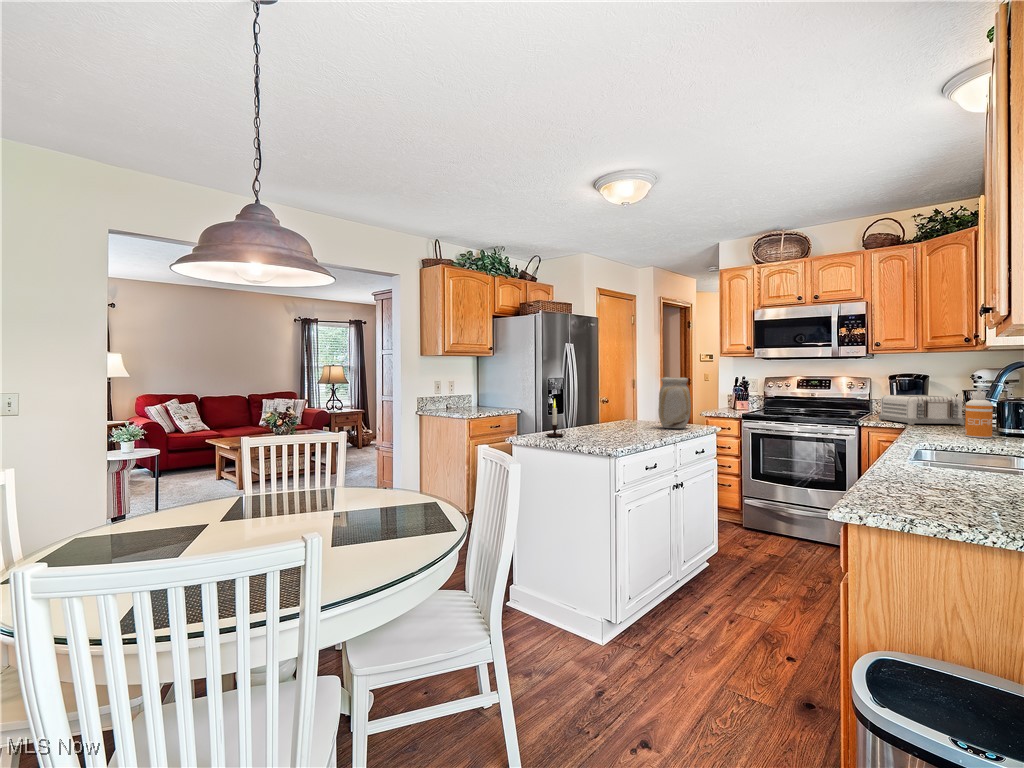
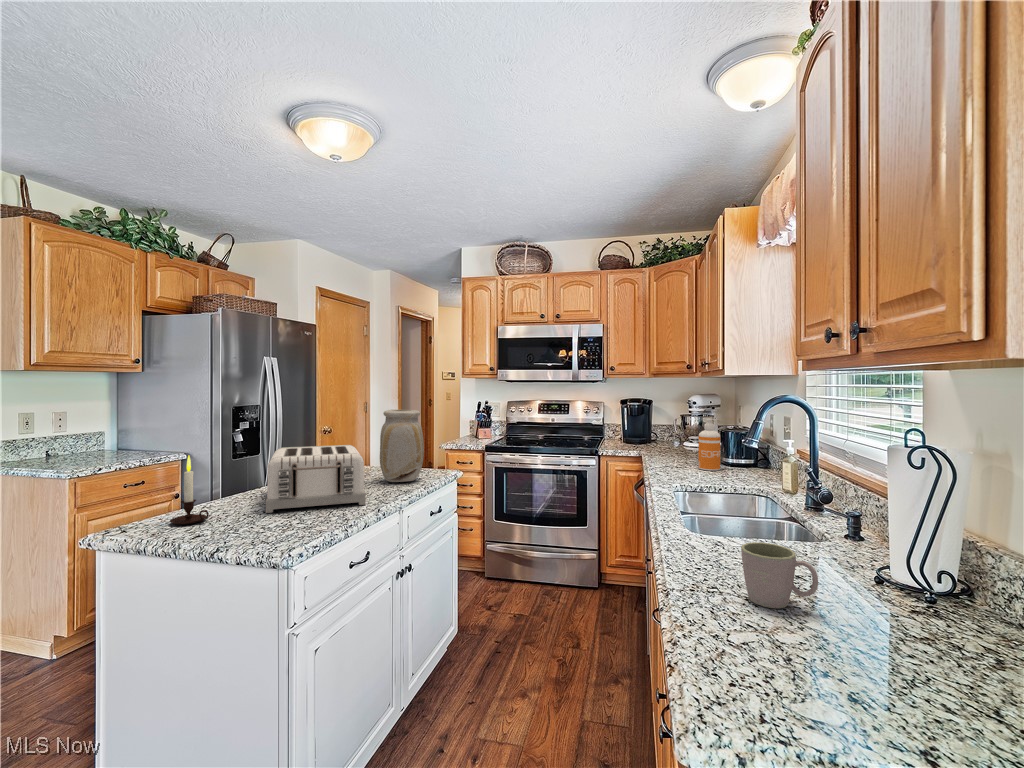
toaster: present [879,395,964,425] -> present [266,445,366,513]
mug: none [921,453,977,491] -> present [741,542,818,608]

